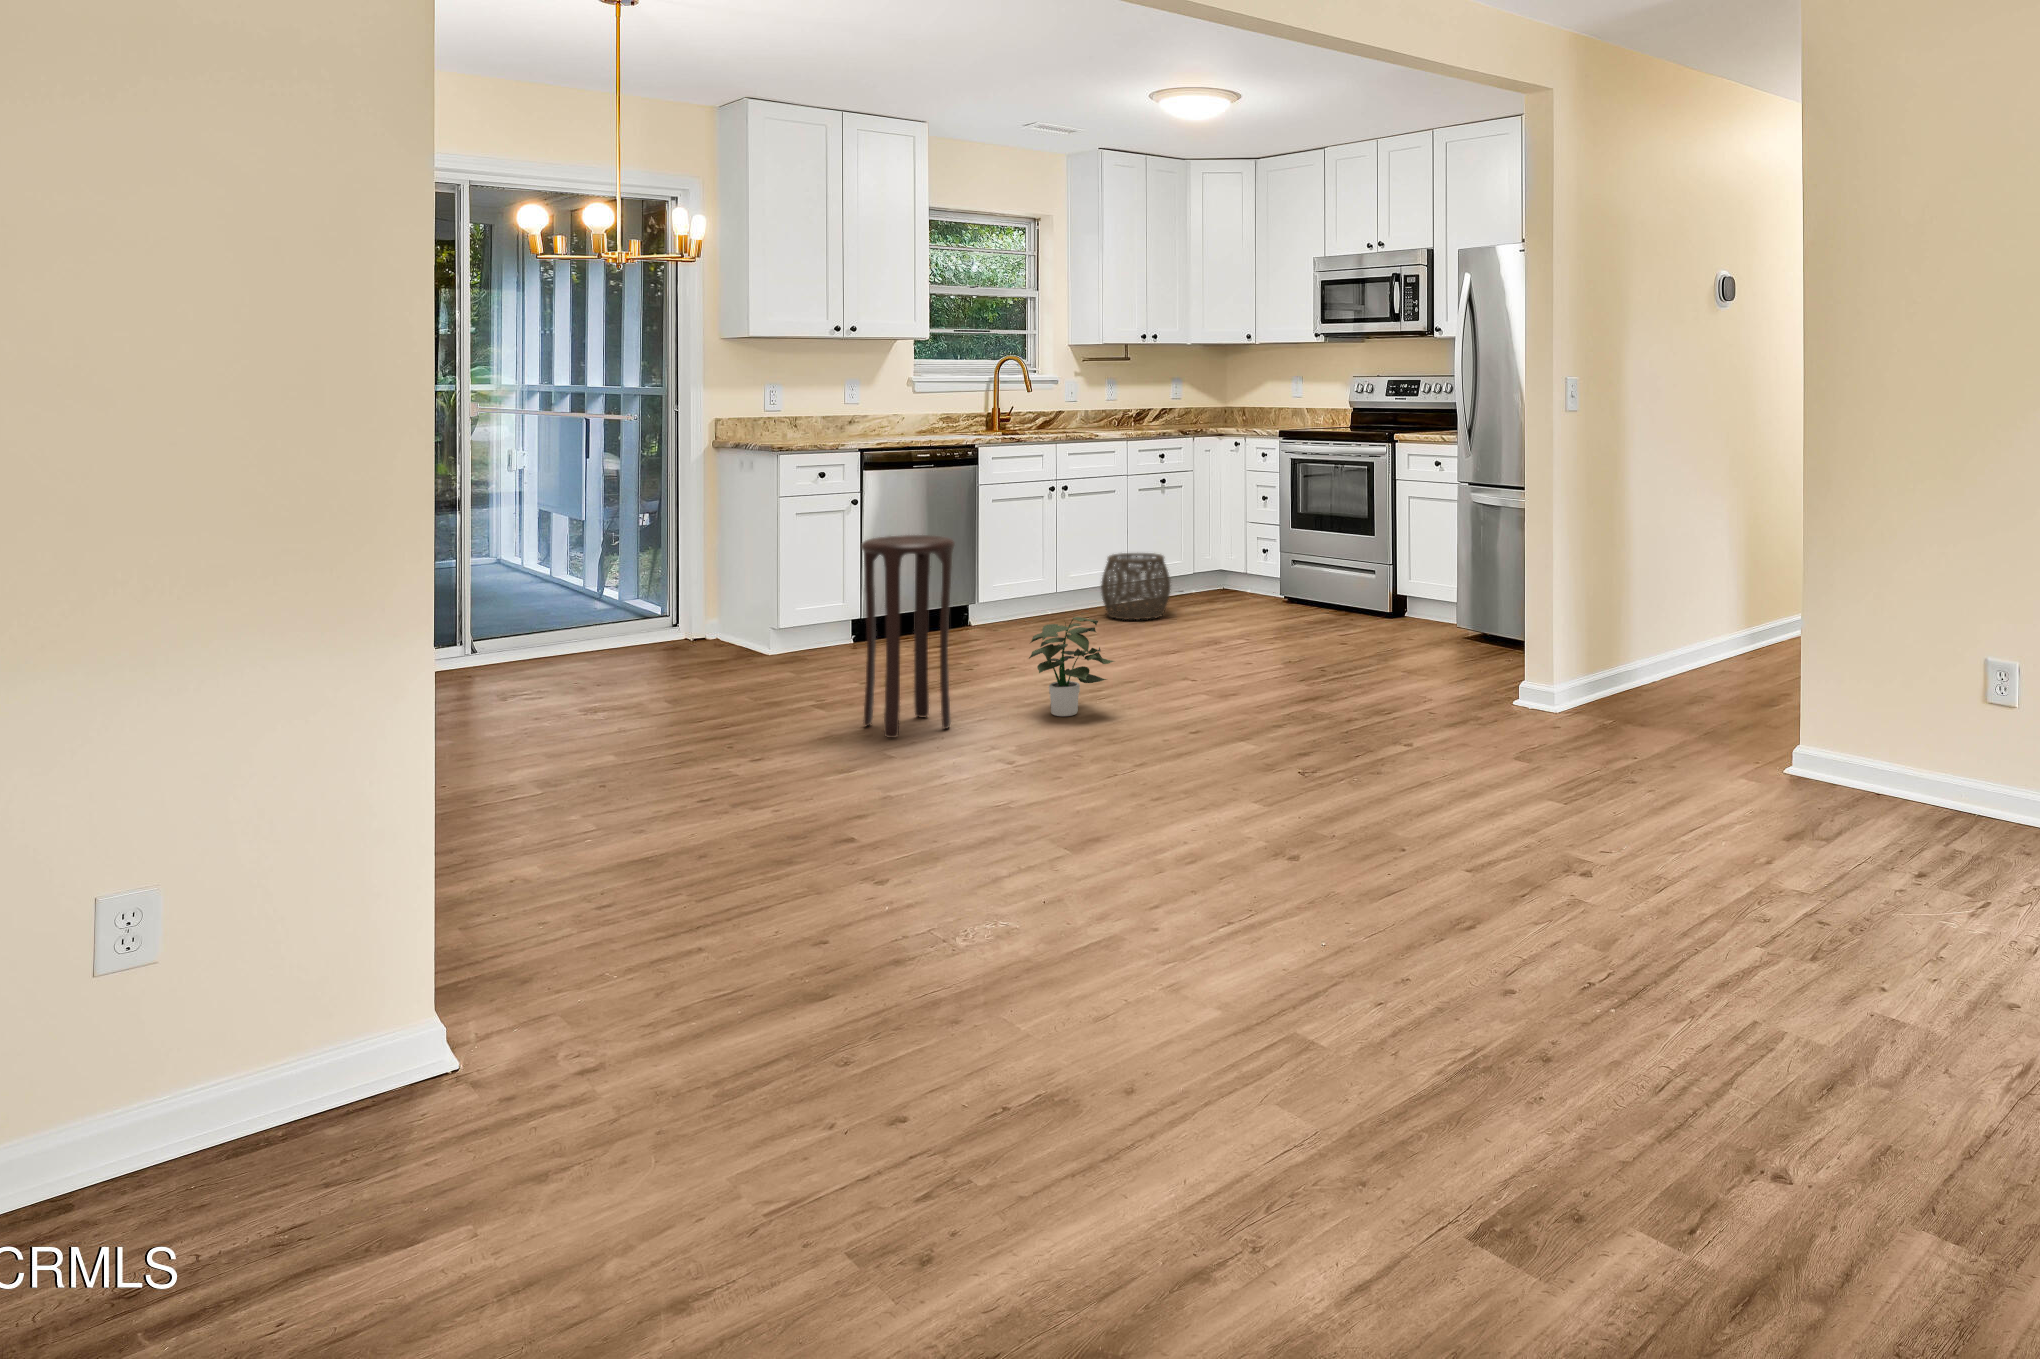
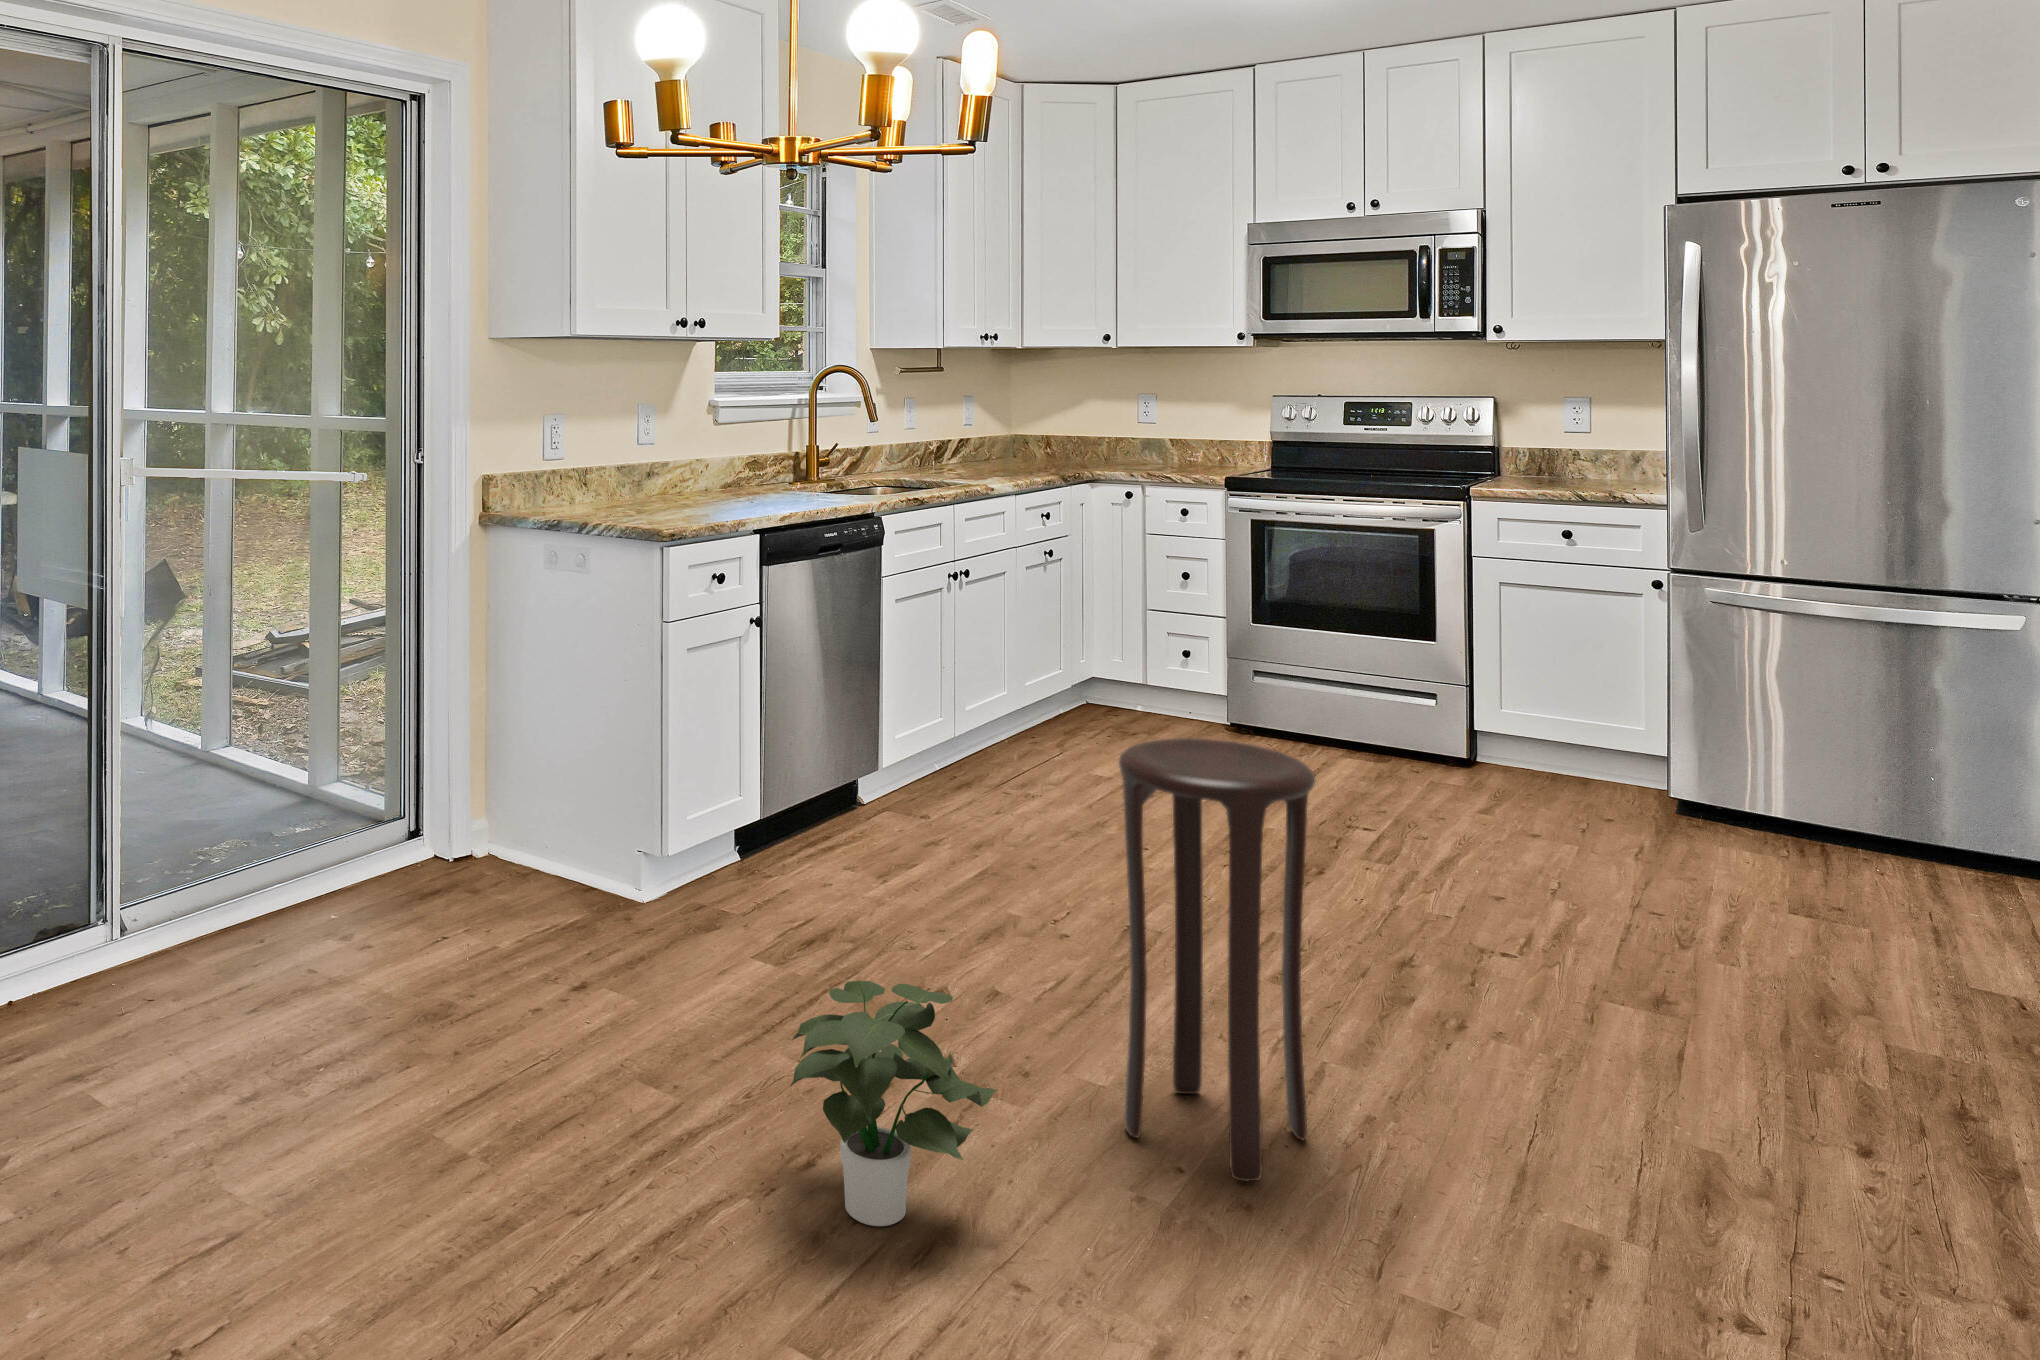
woven basket: present [1101,553,1170,620] -> none [1023,671,1138,784]
potted plant: present [1029,617,1114,716] -> present [790,981,998,1226]

